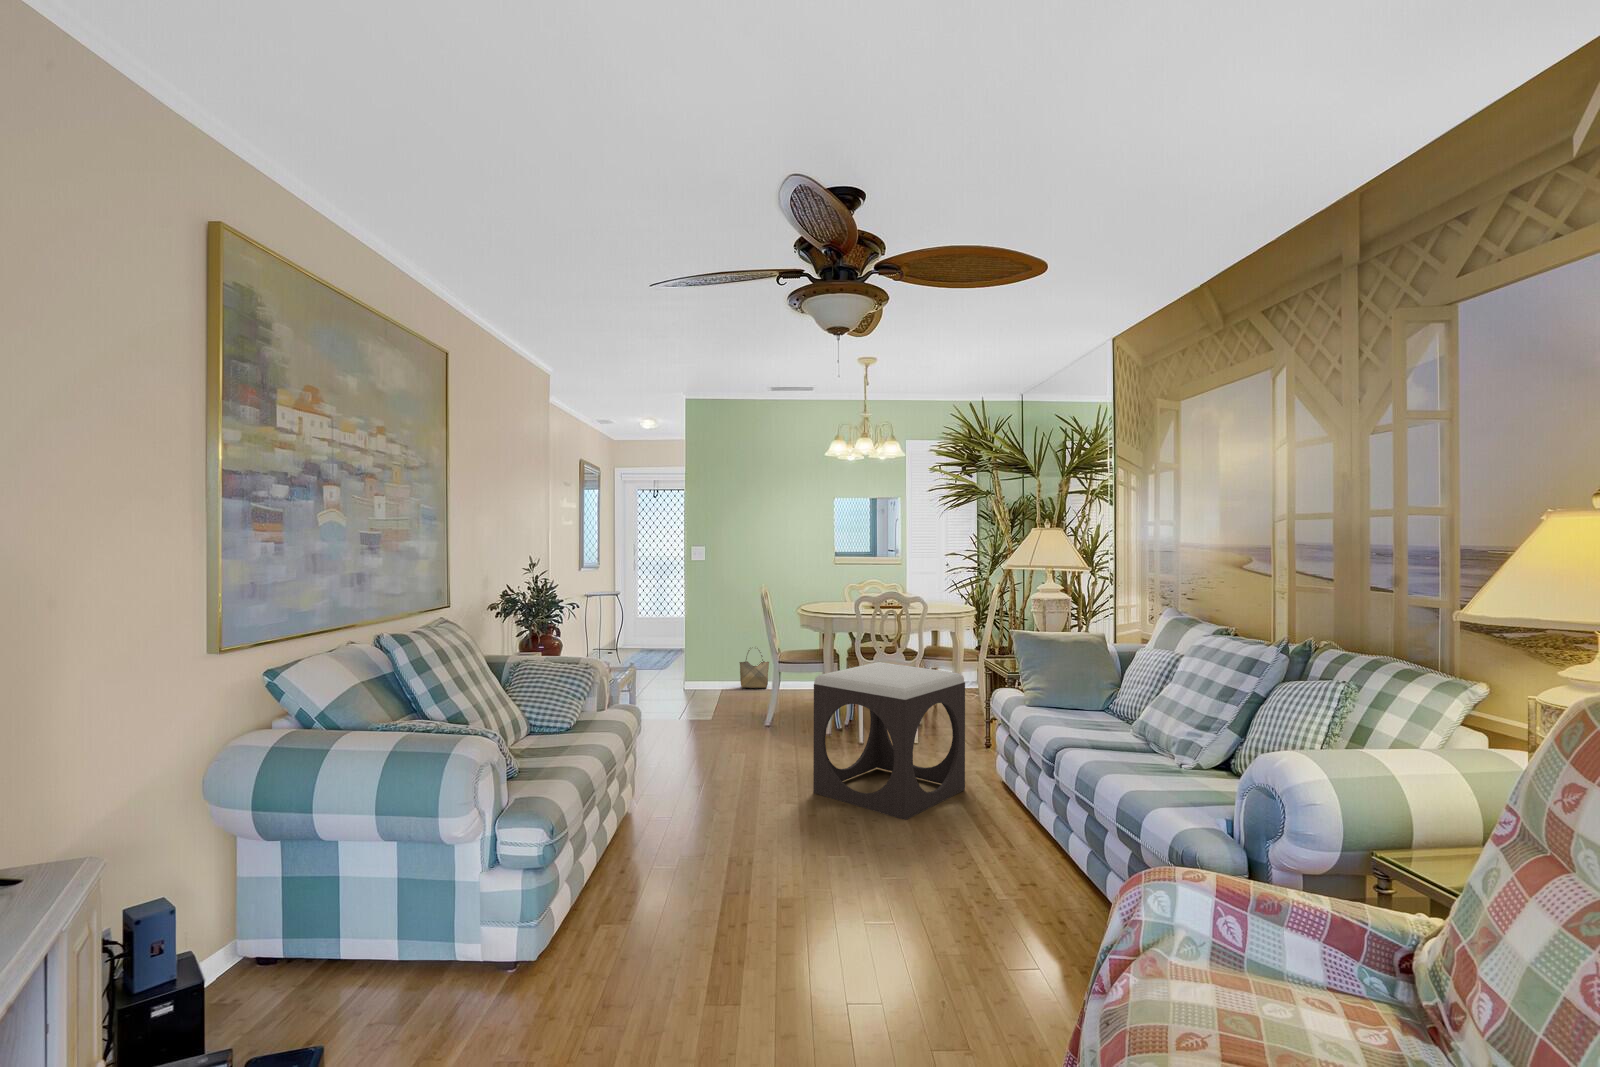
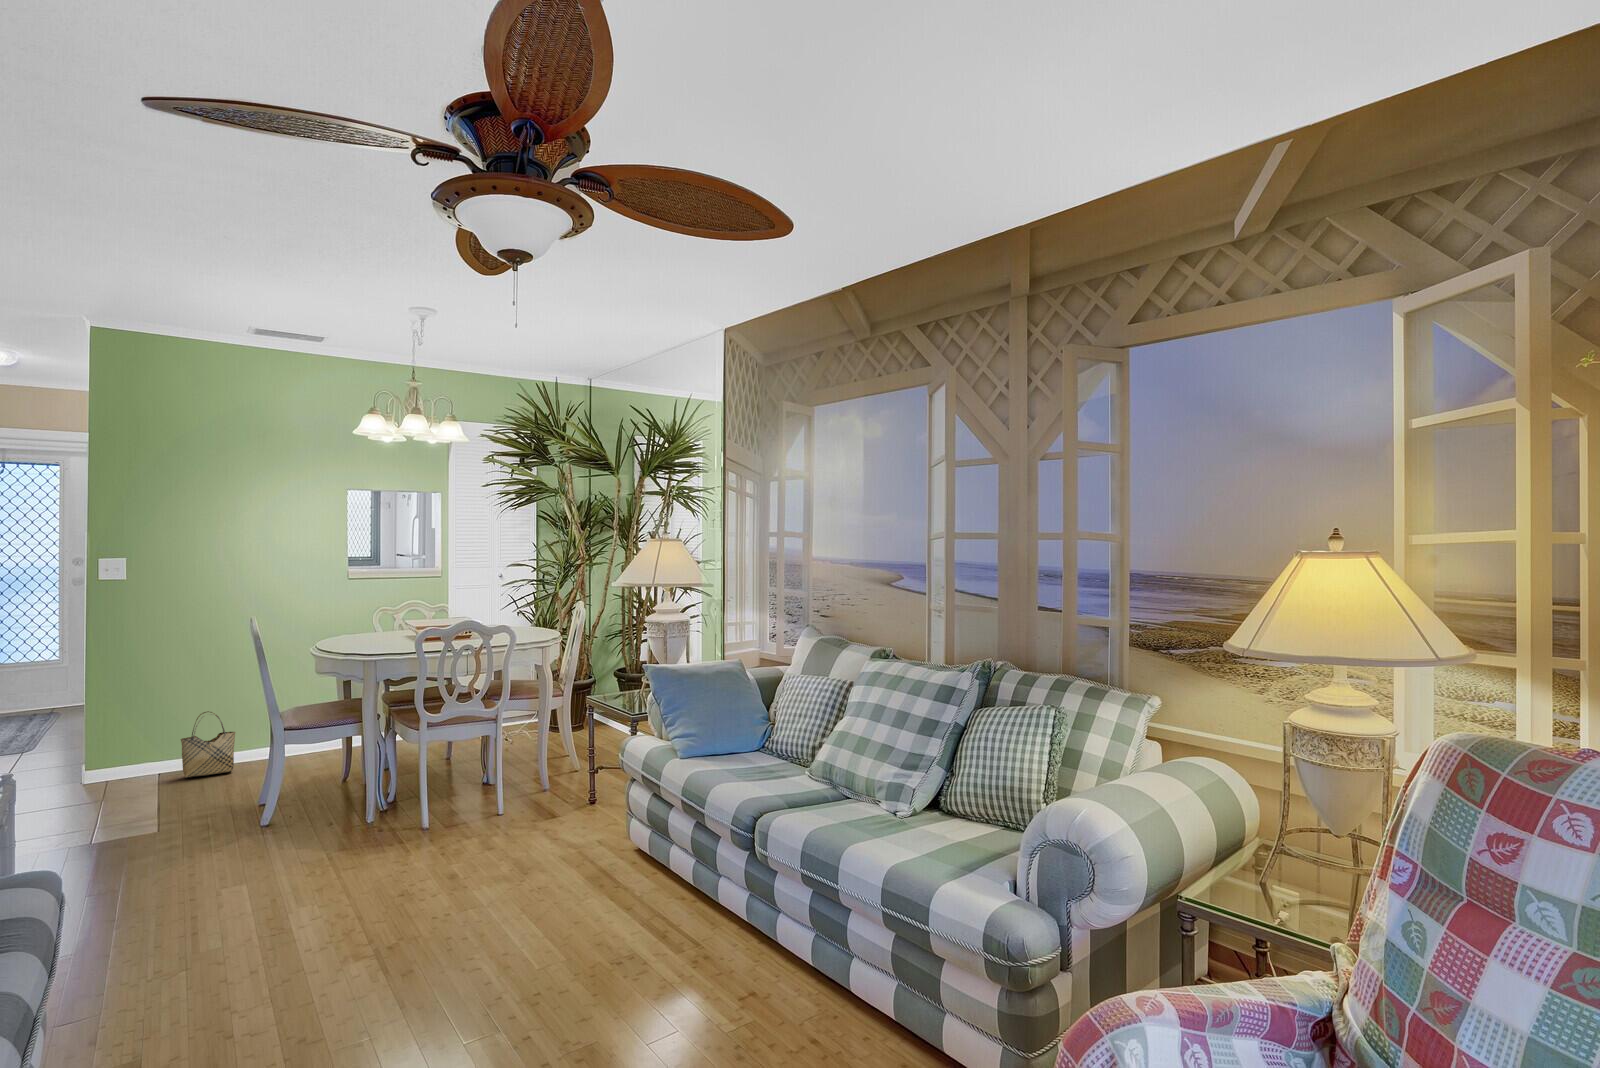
footstool: present [813,662,965,820] -> none [390,727,602,947]

